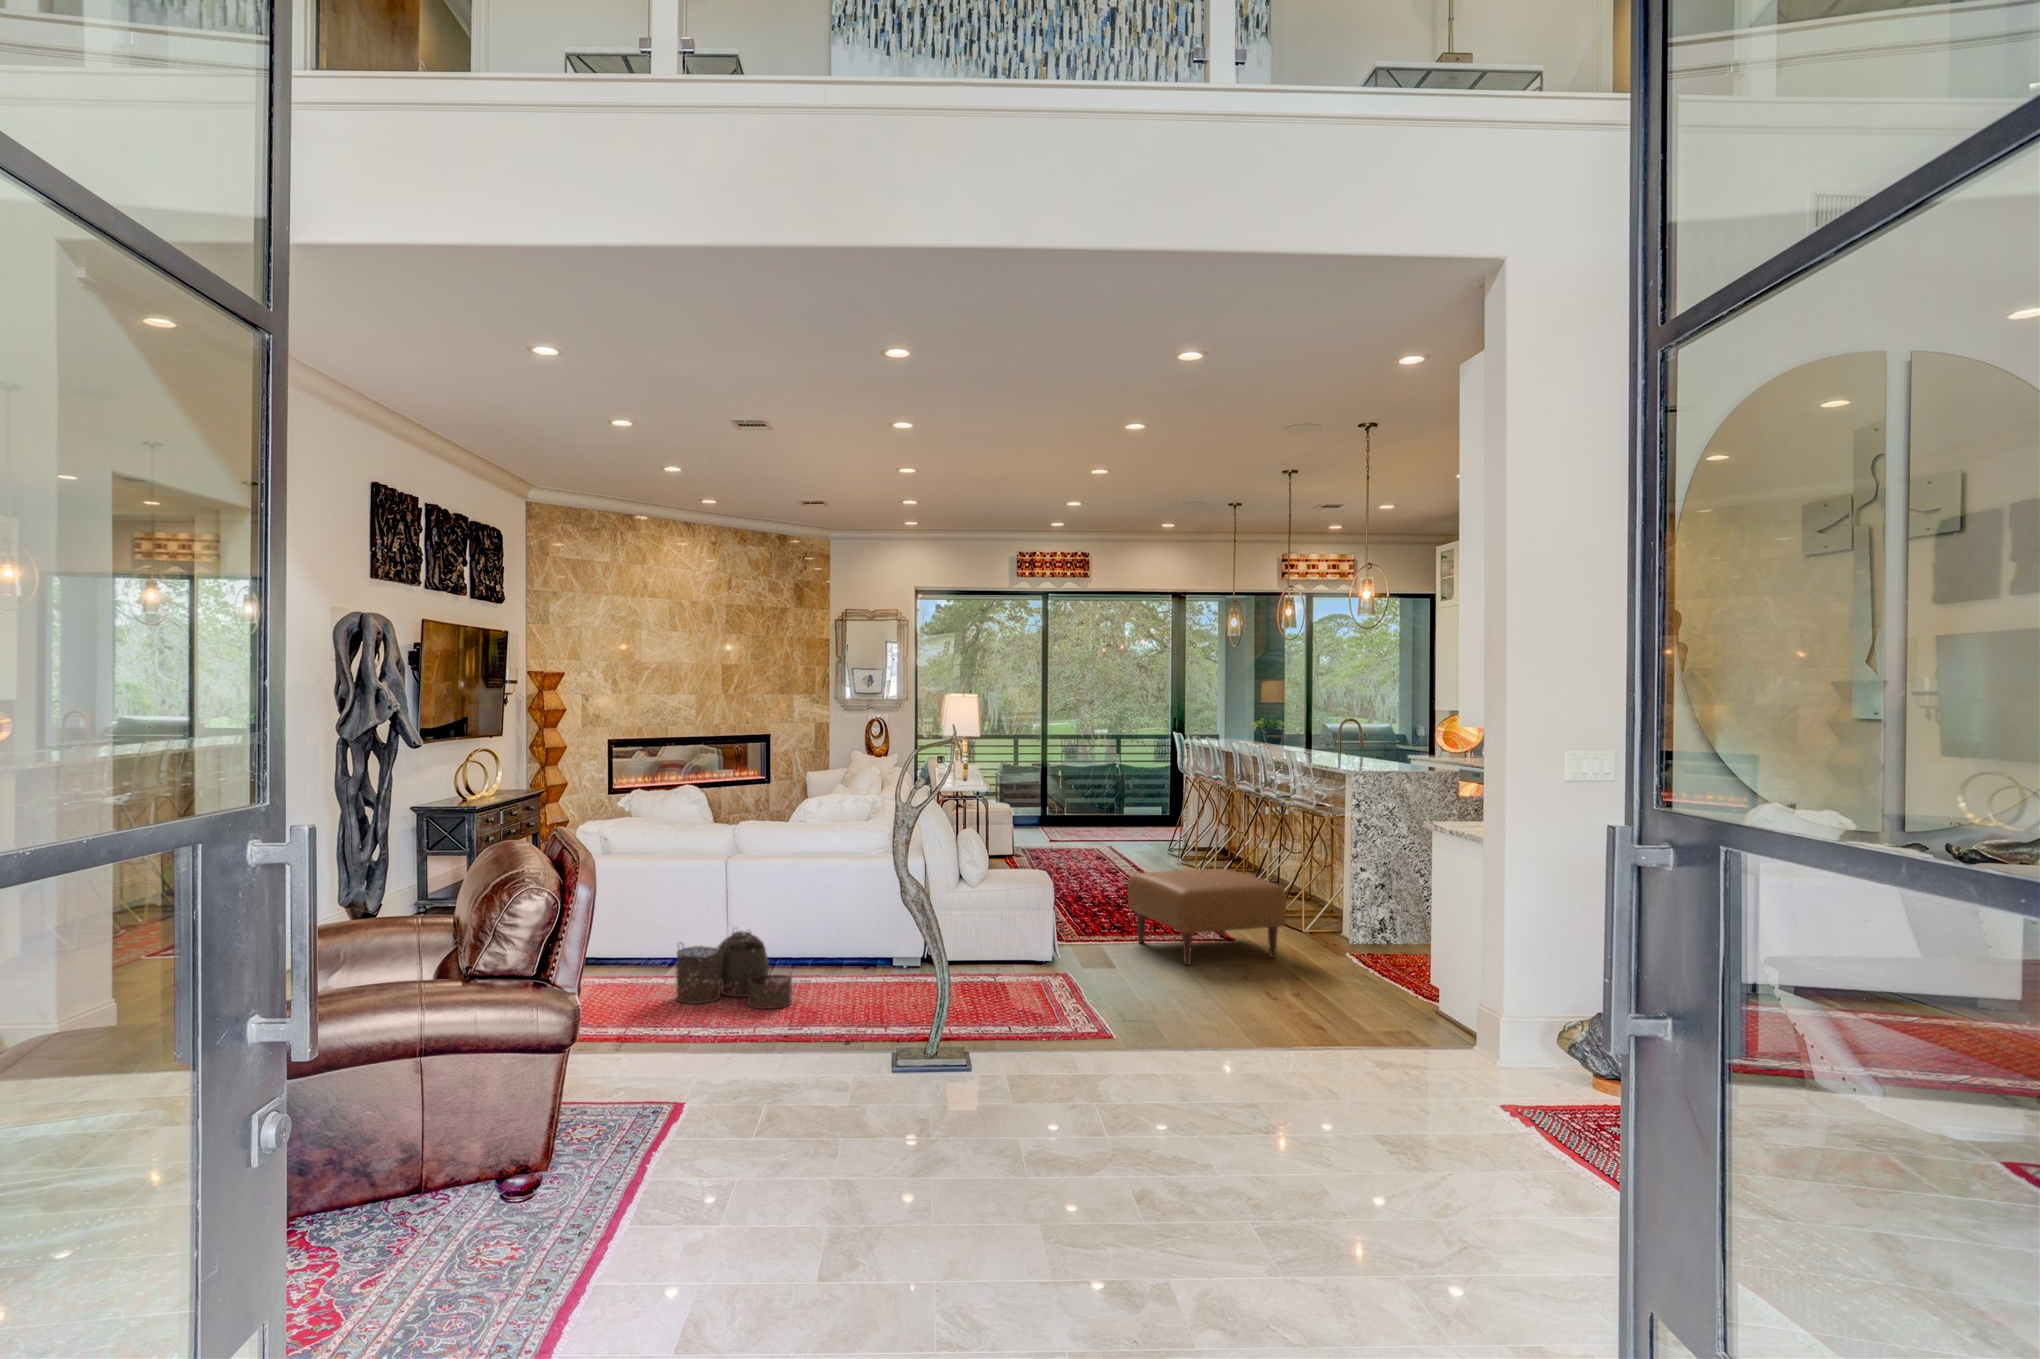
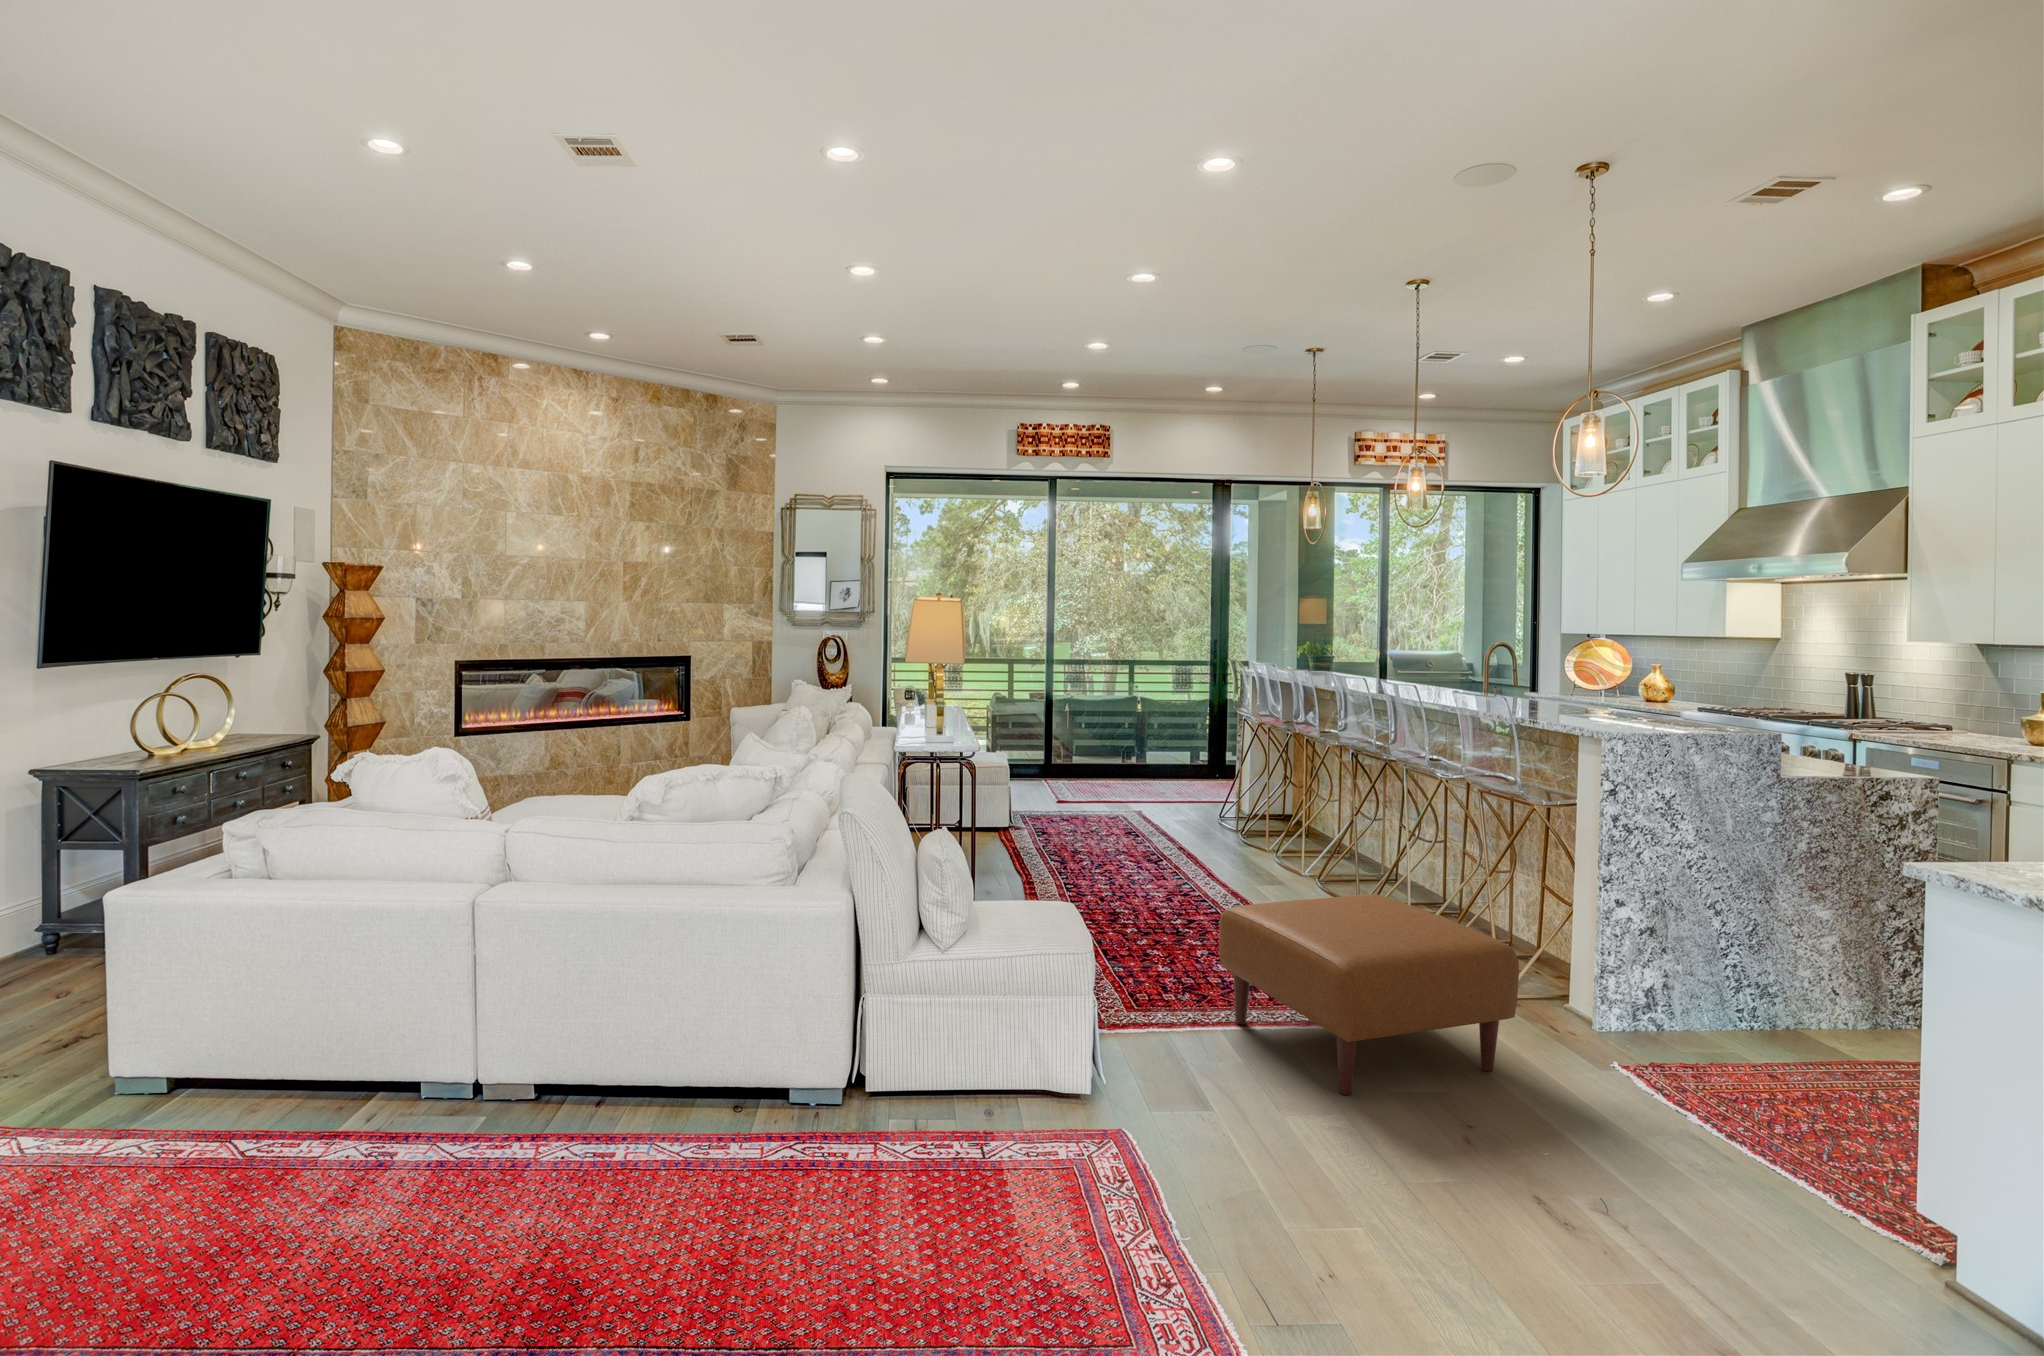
woven basket: present [676,931,792,1009] -> none [308,1041,560,1277]

